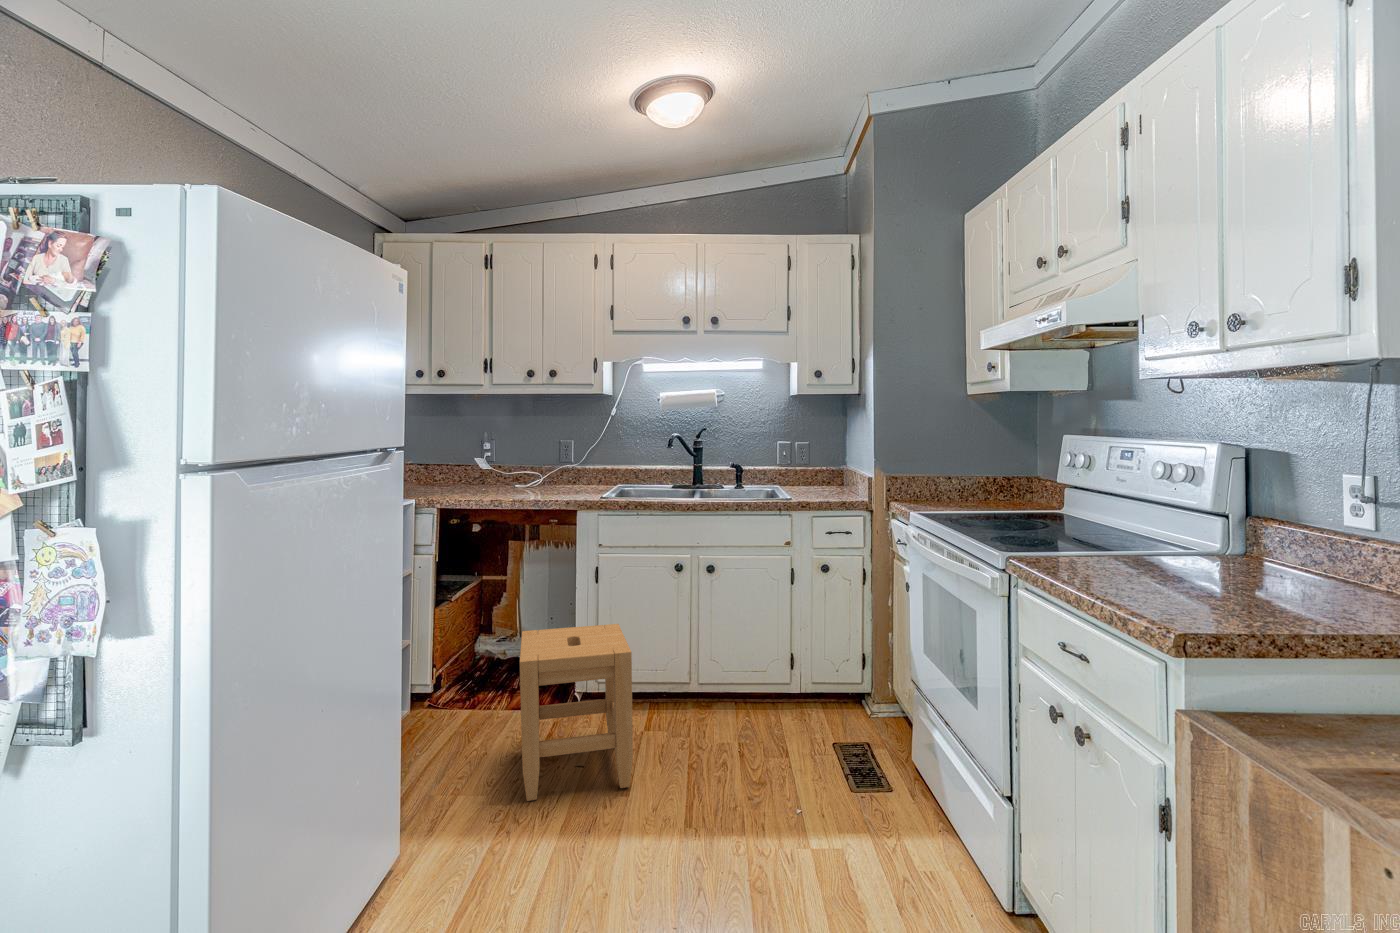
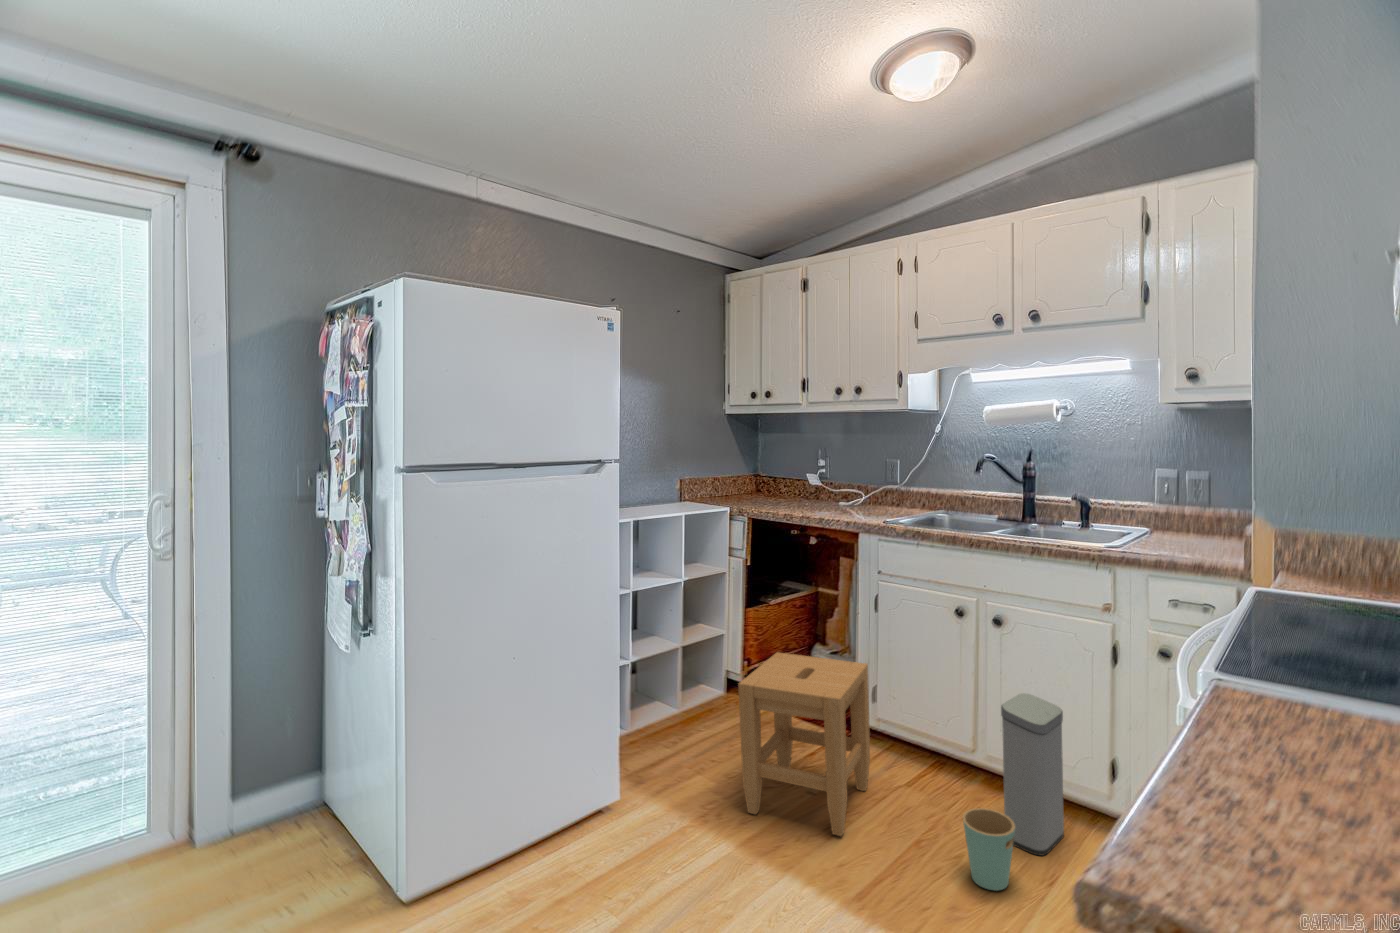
trash can: none [735,622,776,781] -> present [963,693,1064,890]

